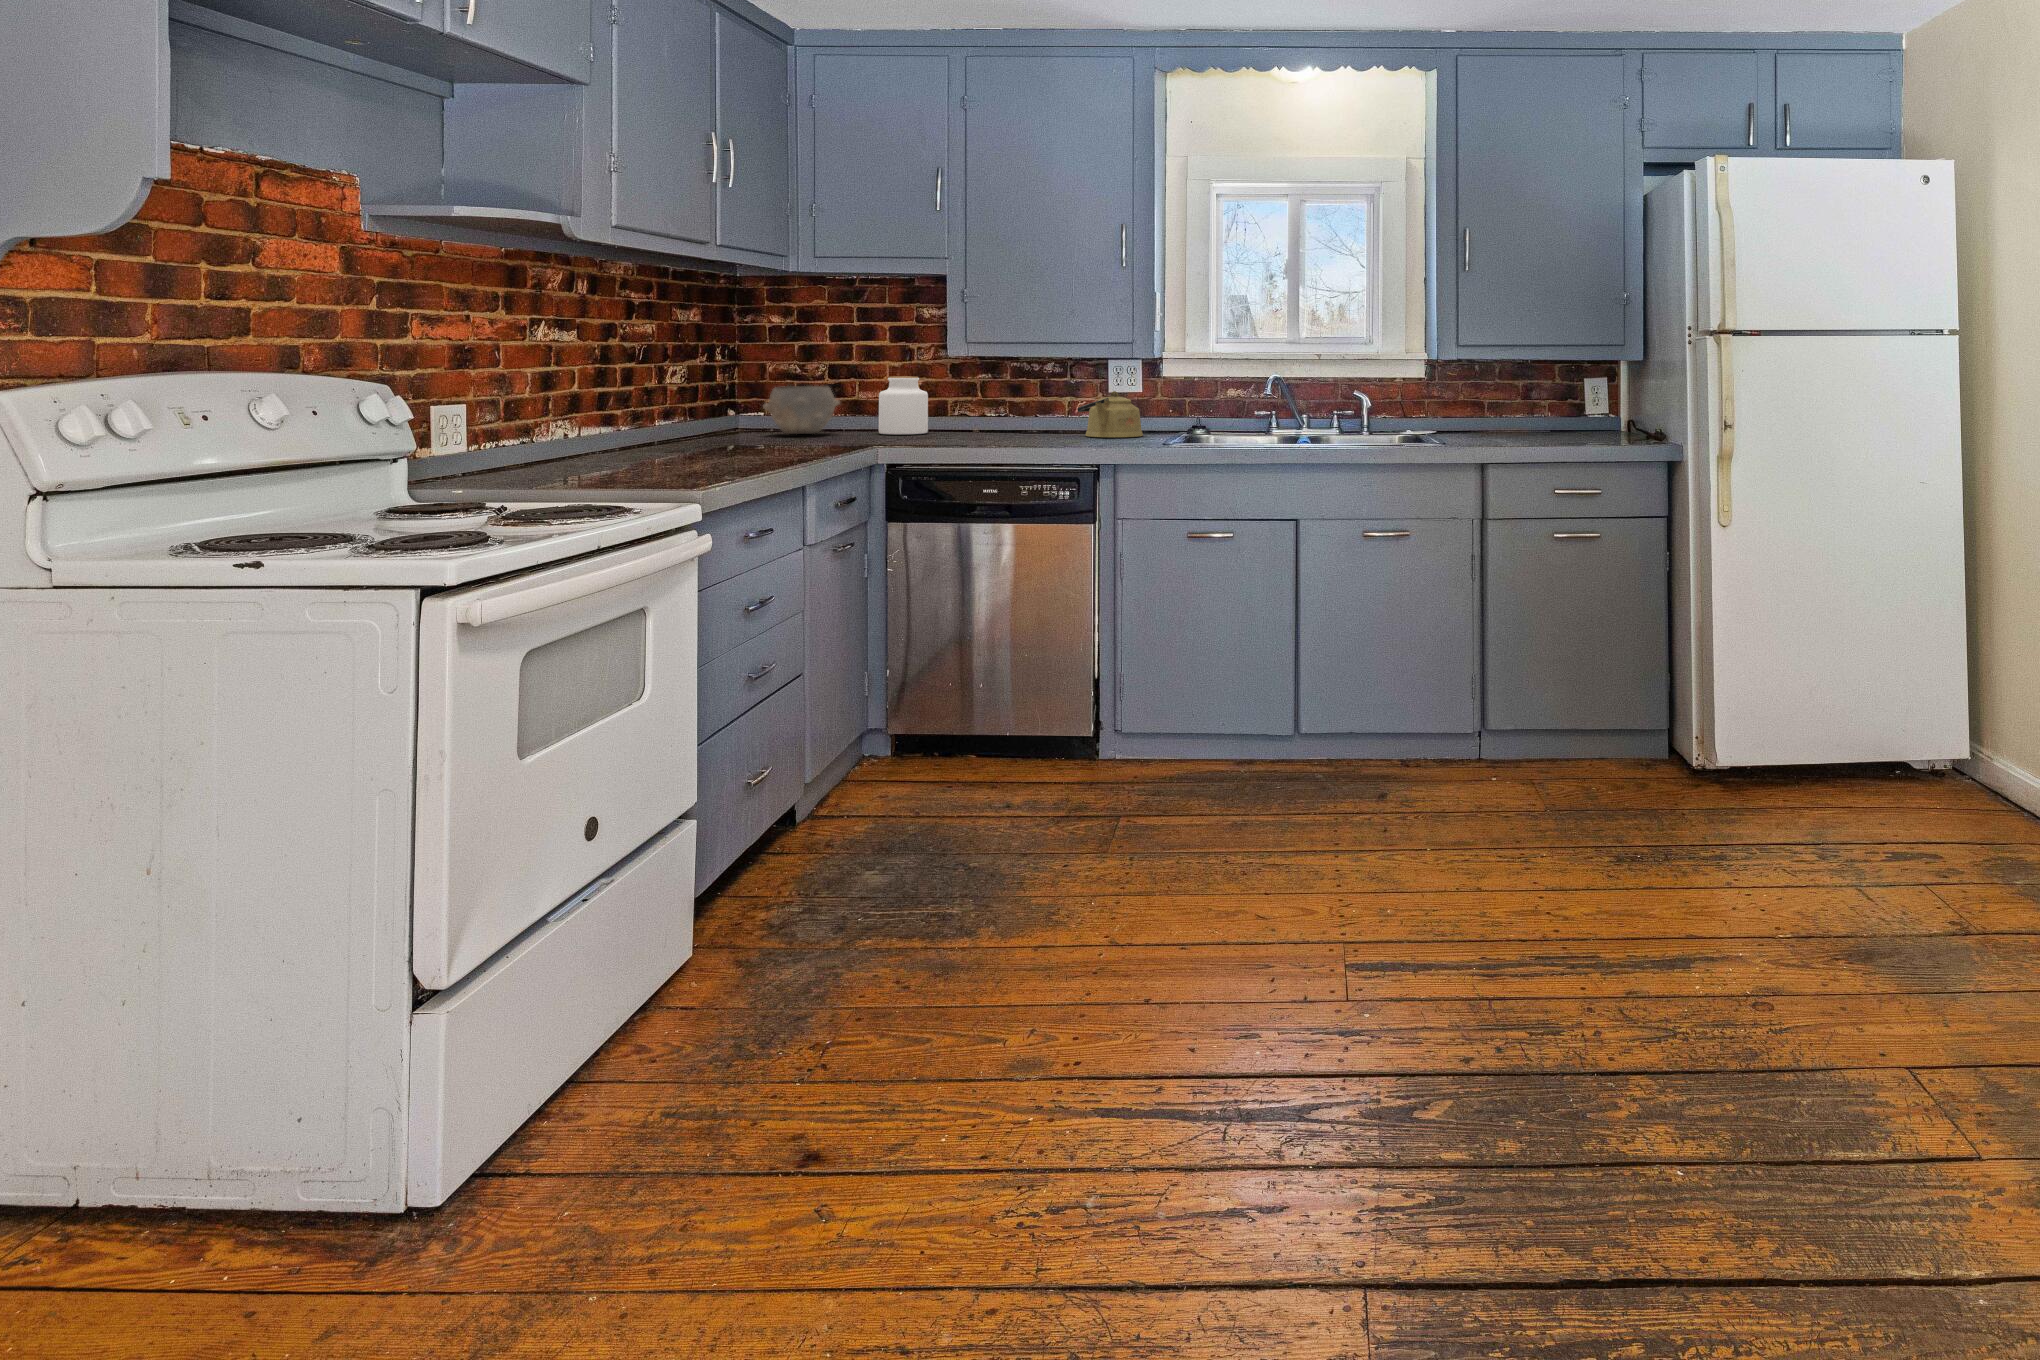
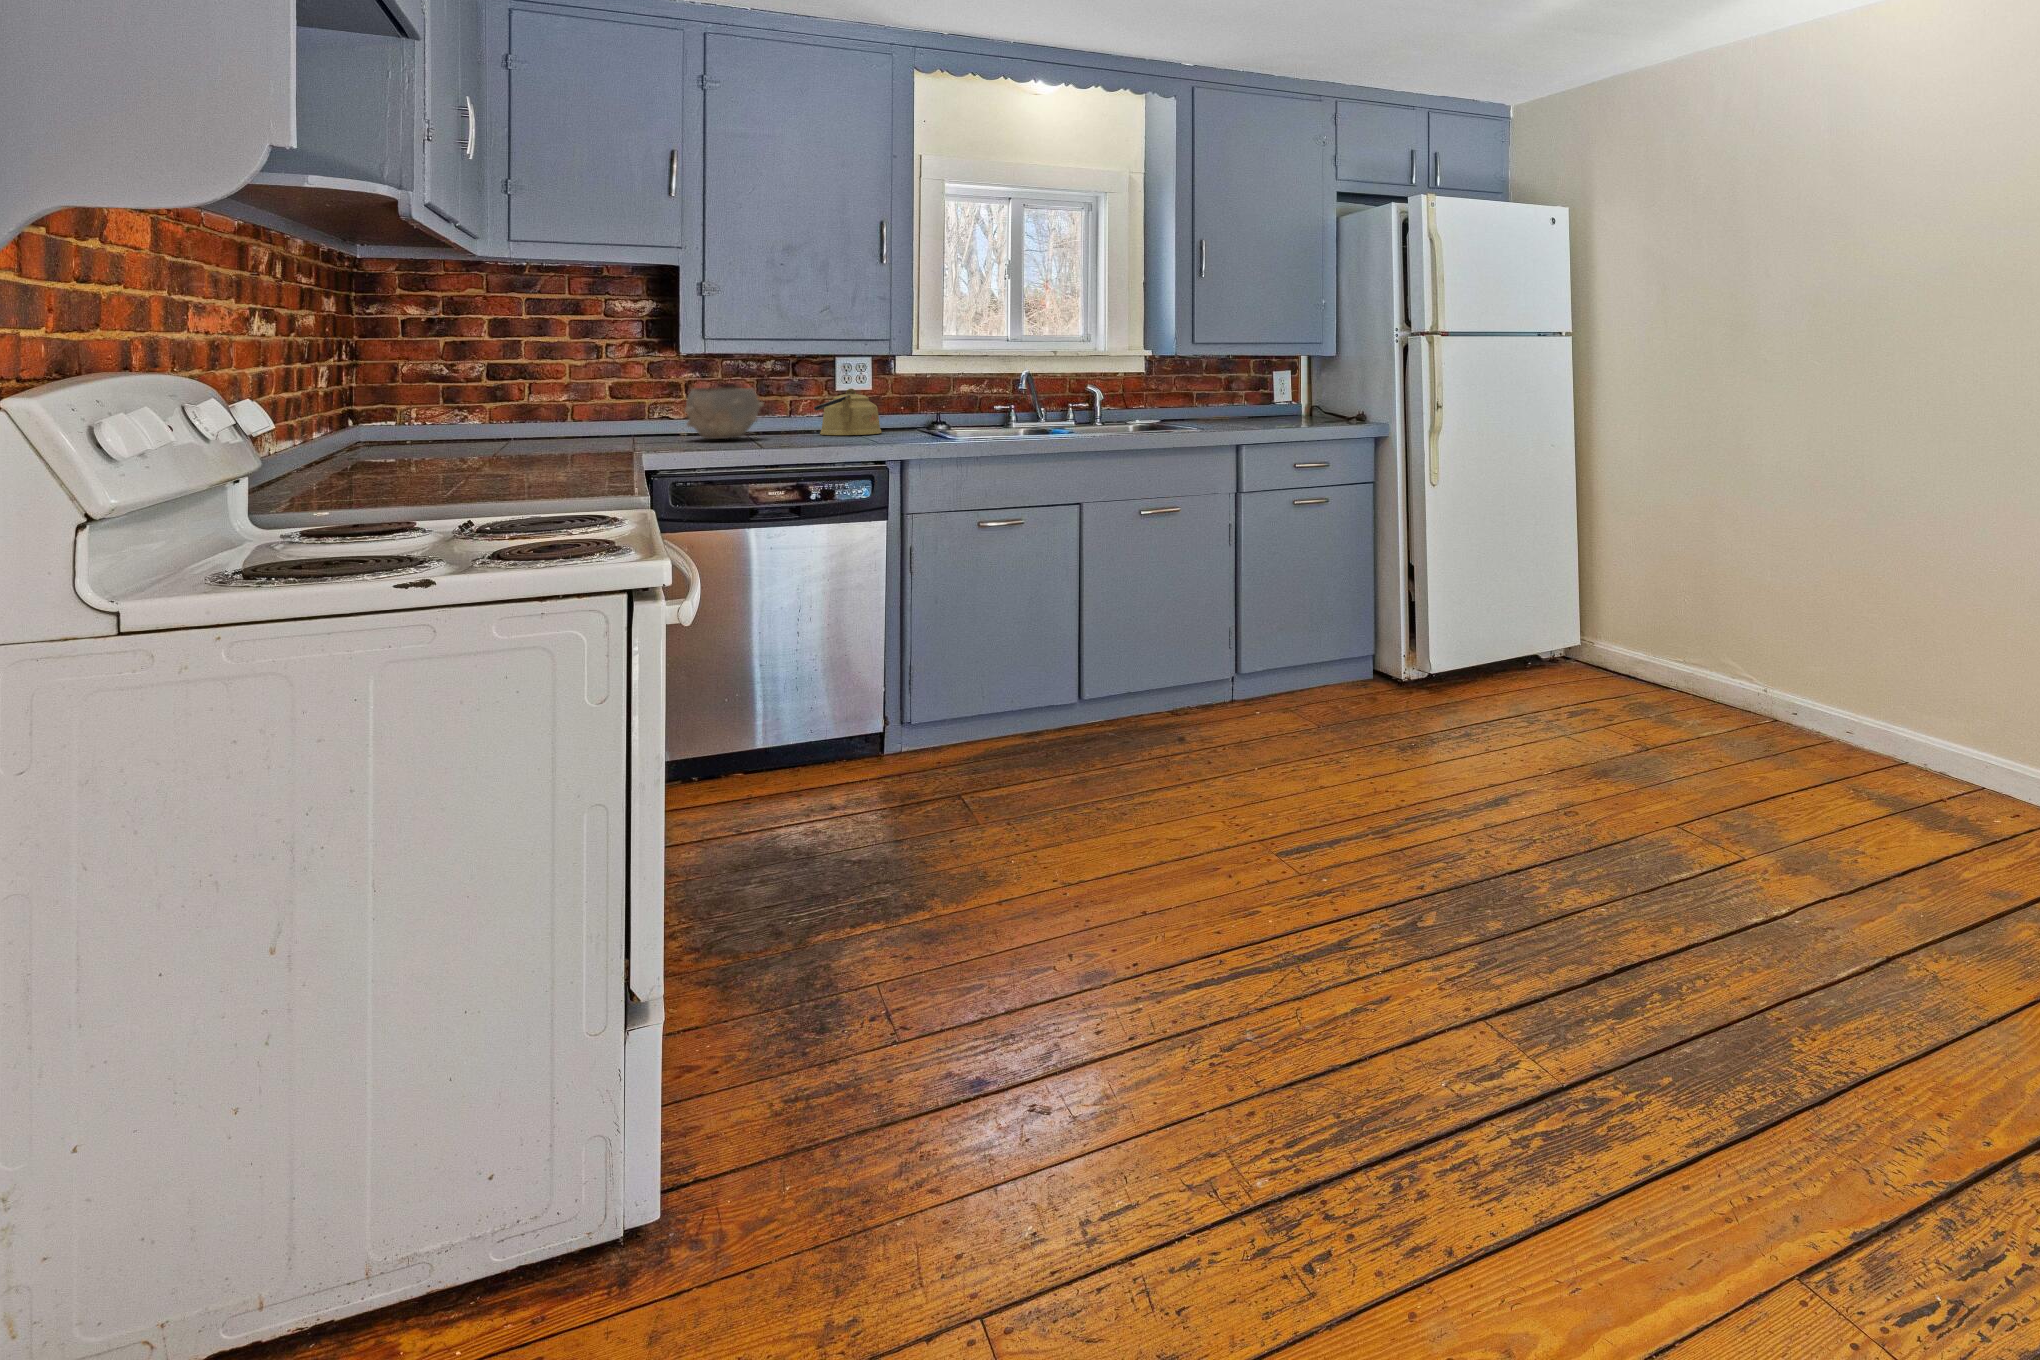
jar: present [879,376,928,434] -> none [568,377,629,441]
bowl: present [763,386,840,434] -> present [685,388,764,439]

